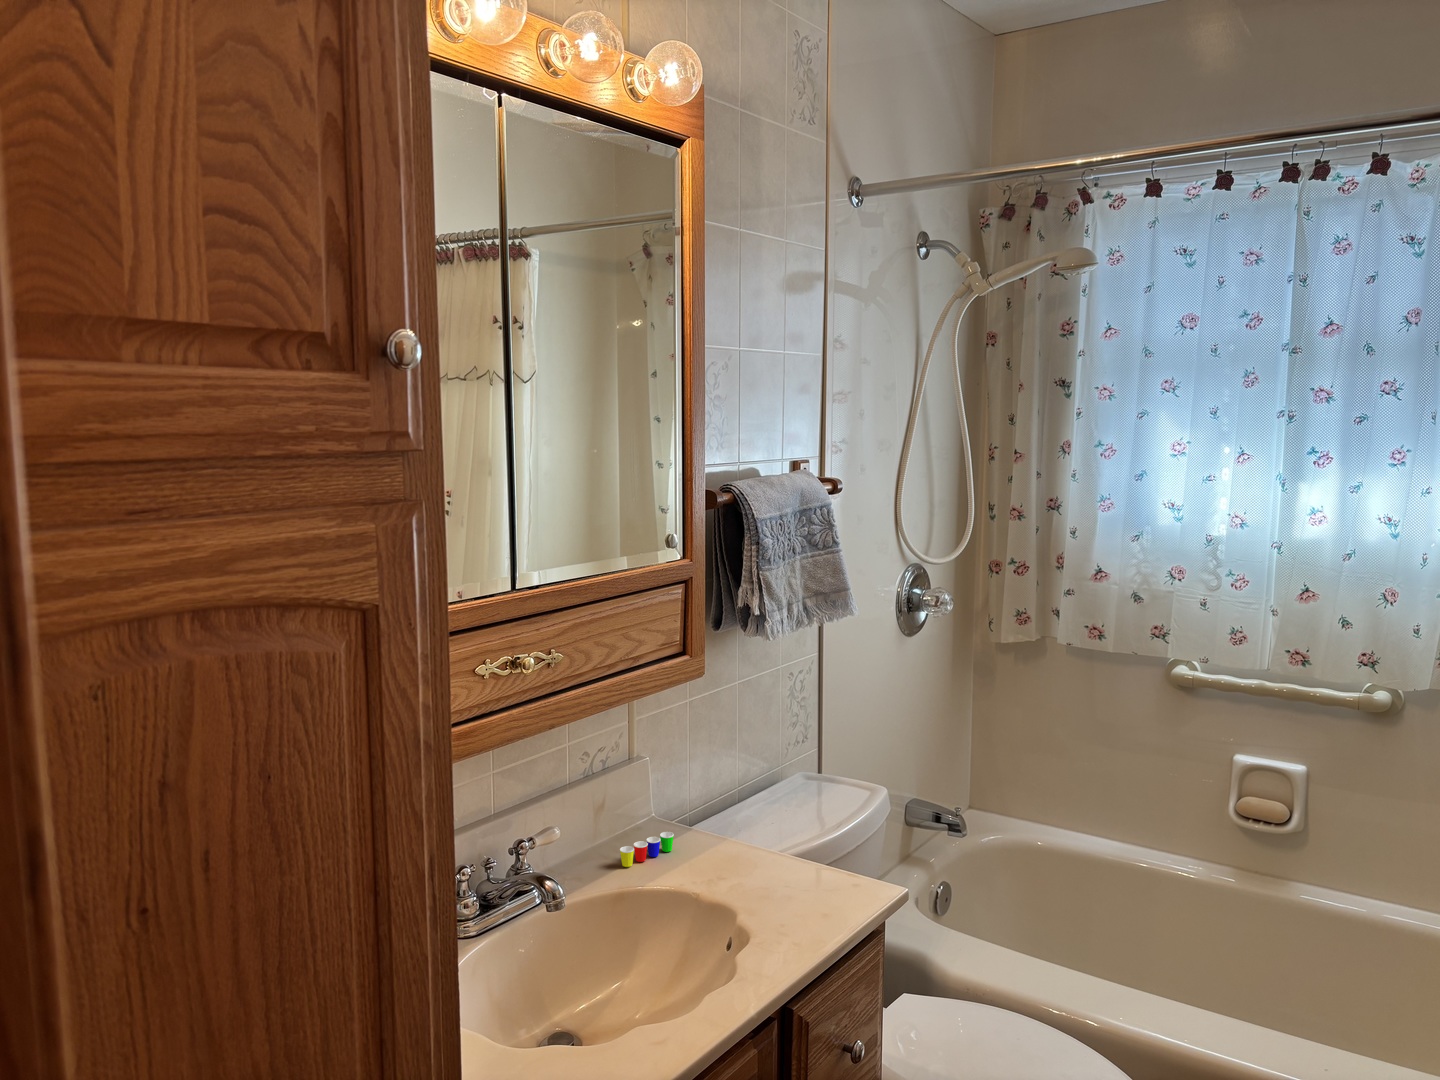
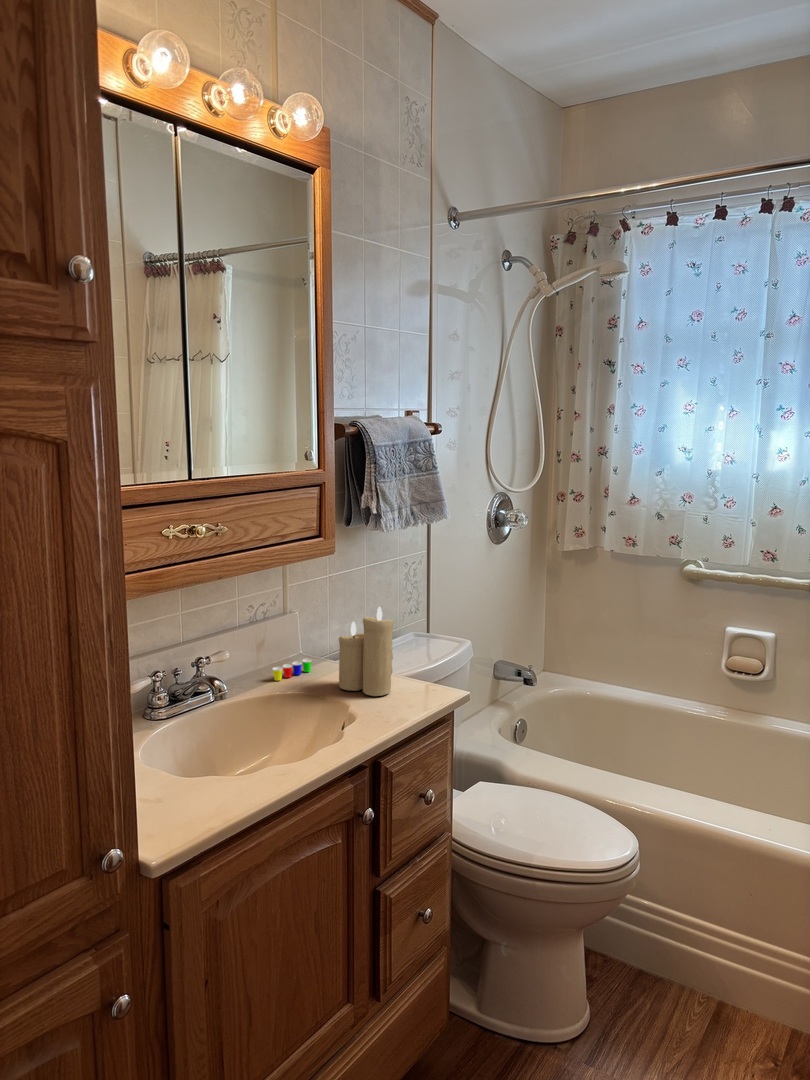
candle: none [717,766,799,896] -> present [339,607,393,696]

